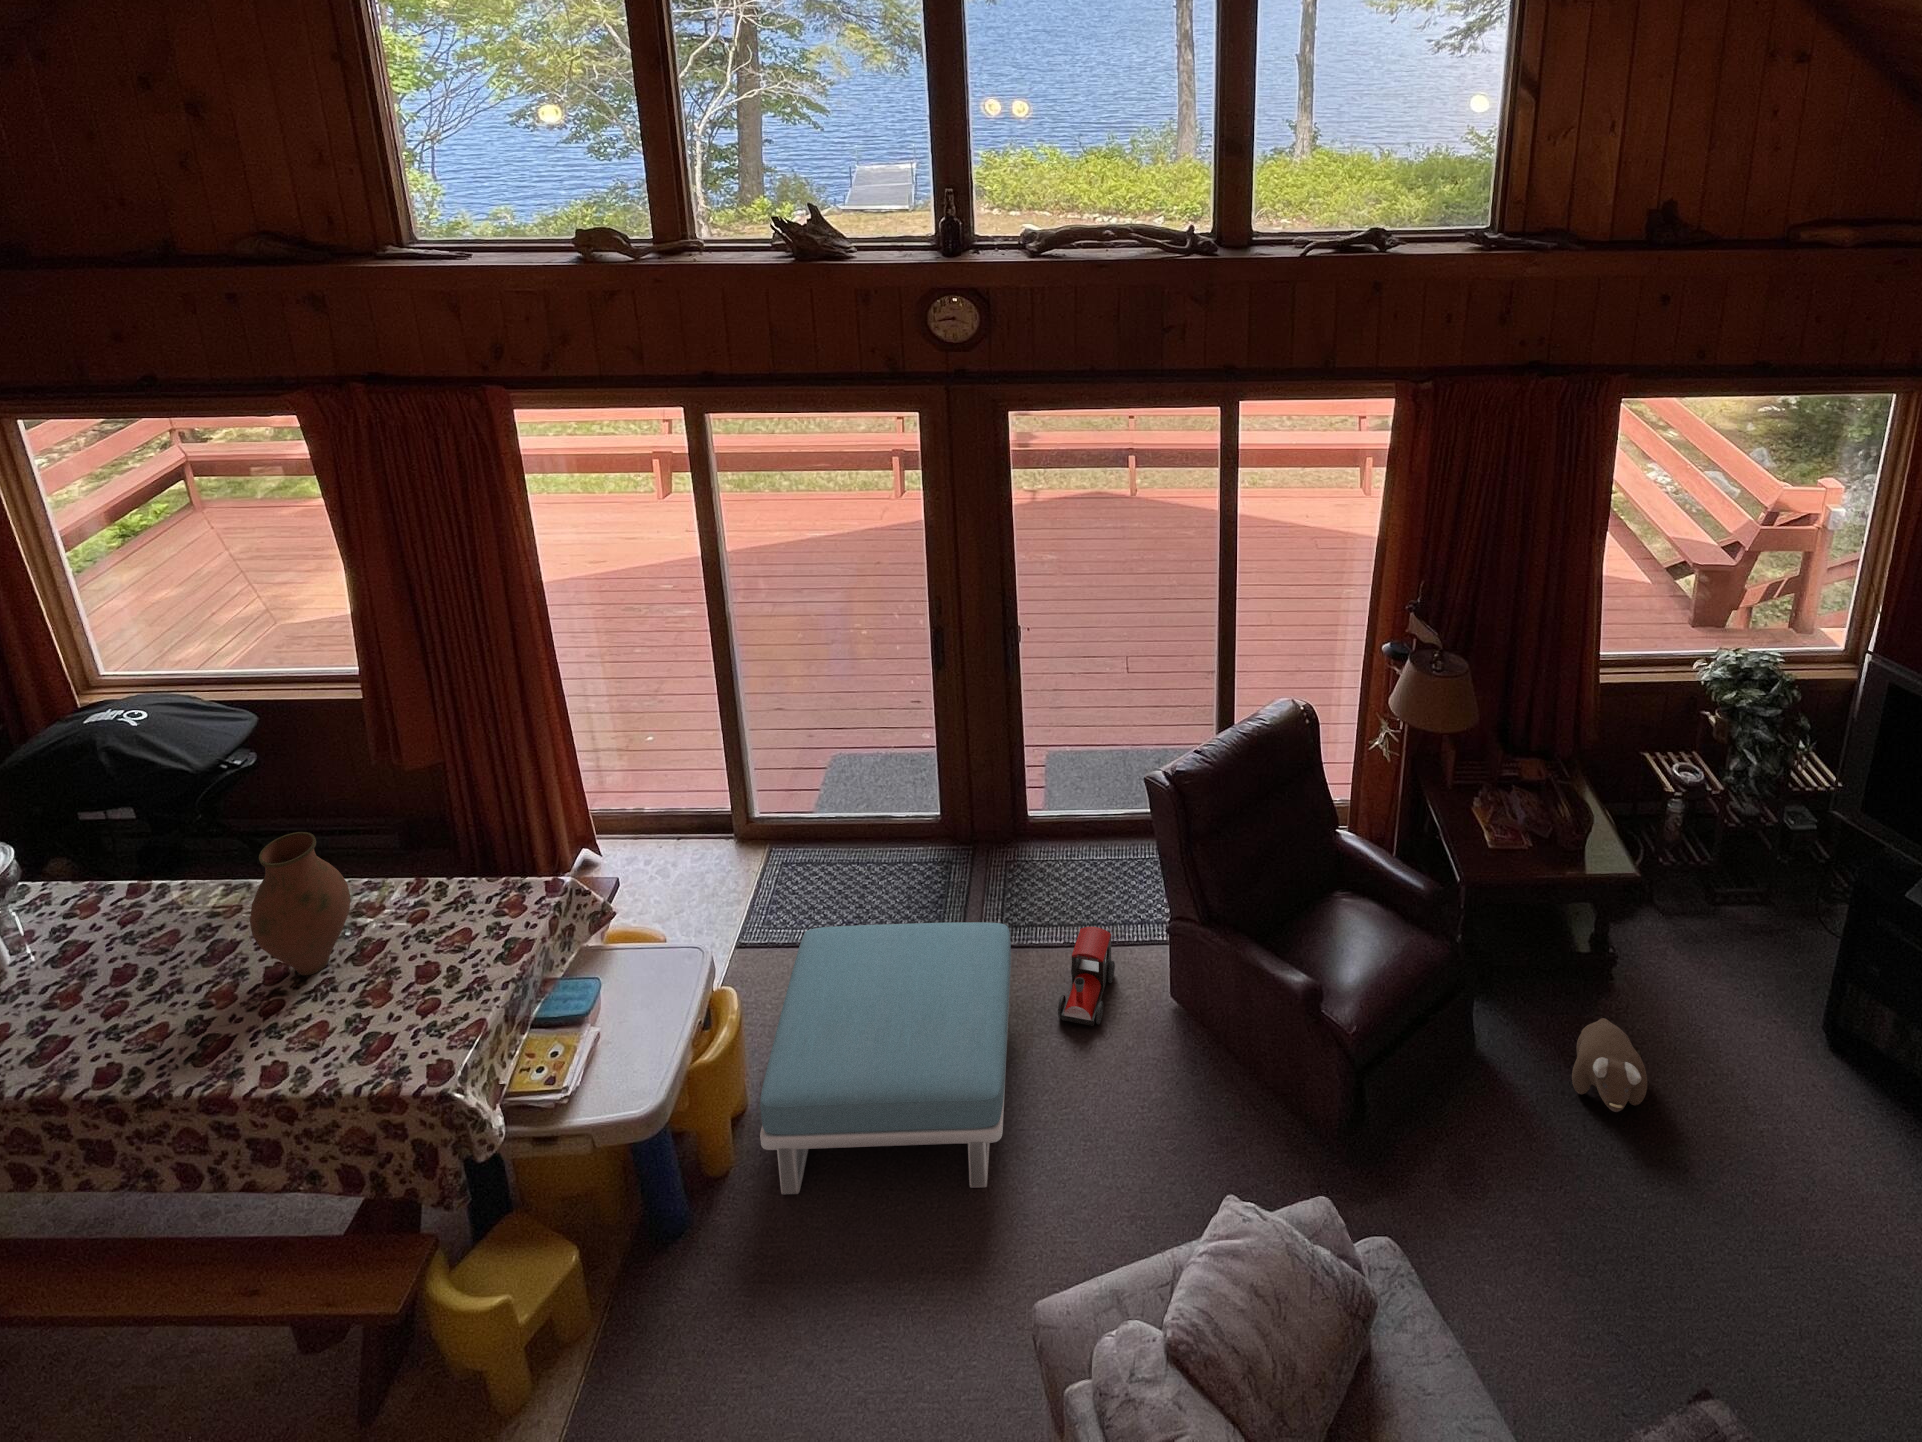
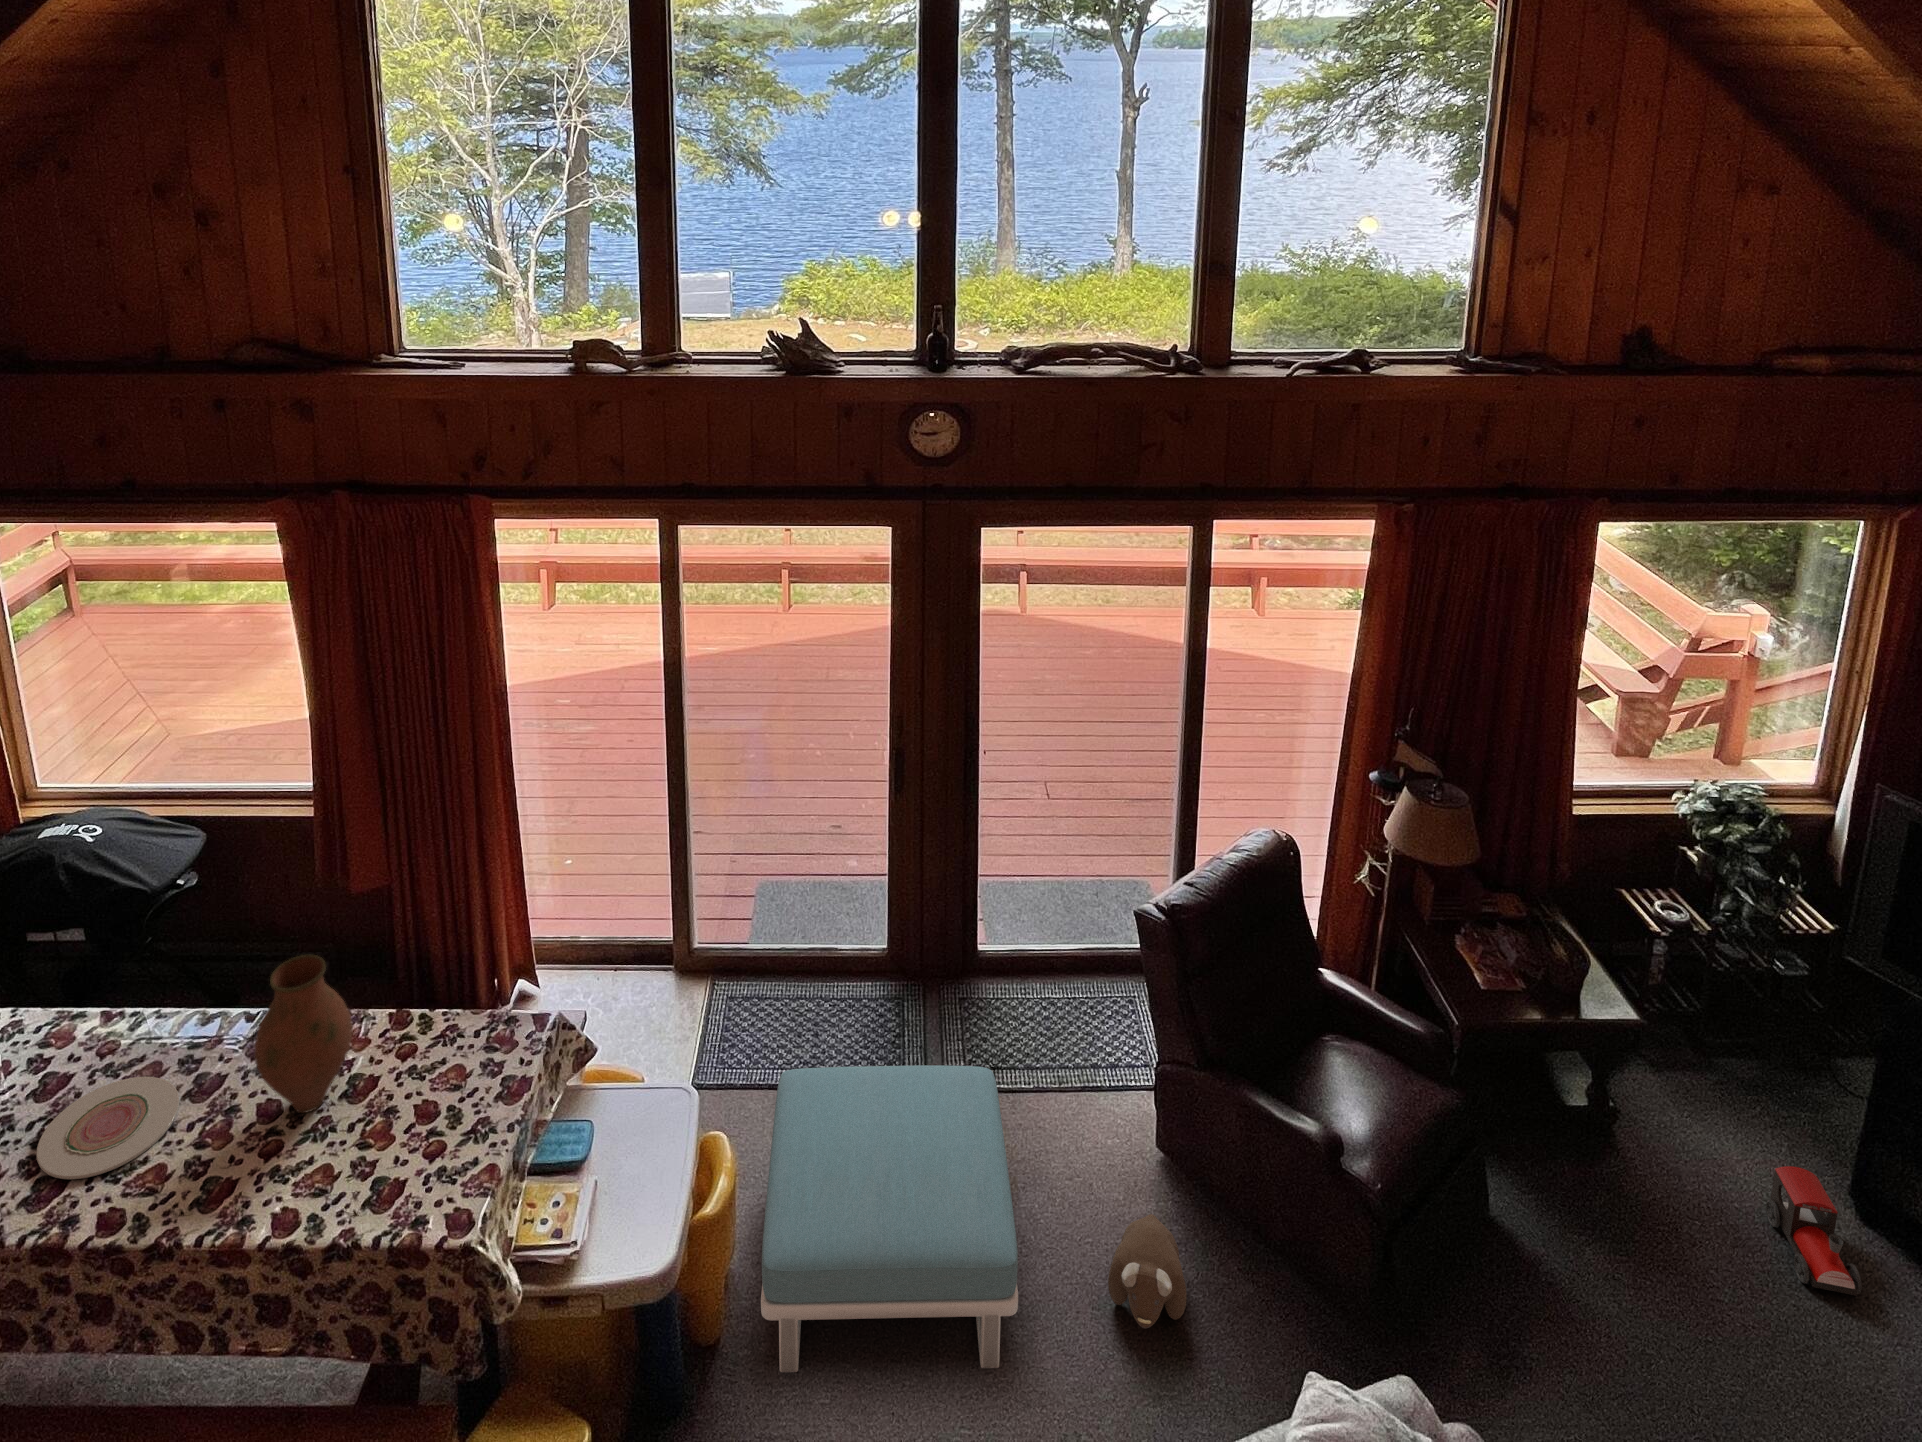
toy train: present [1058,927,1115,1026] -> present [1766,1166,1862,1296]
plate: none [46,945,189,1038] -> present [37,1077,179,1179]
plush toy: present [1572,1018,1647,1112] -> present [1108,1214,1187,1328]

